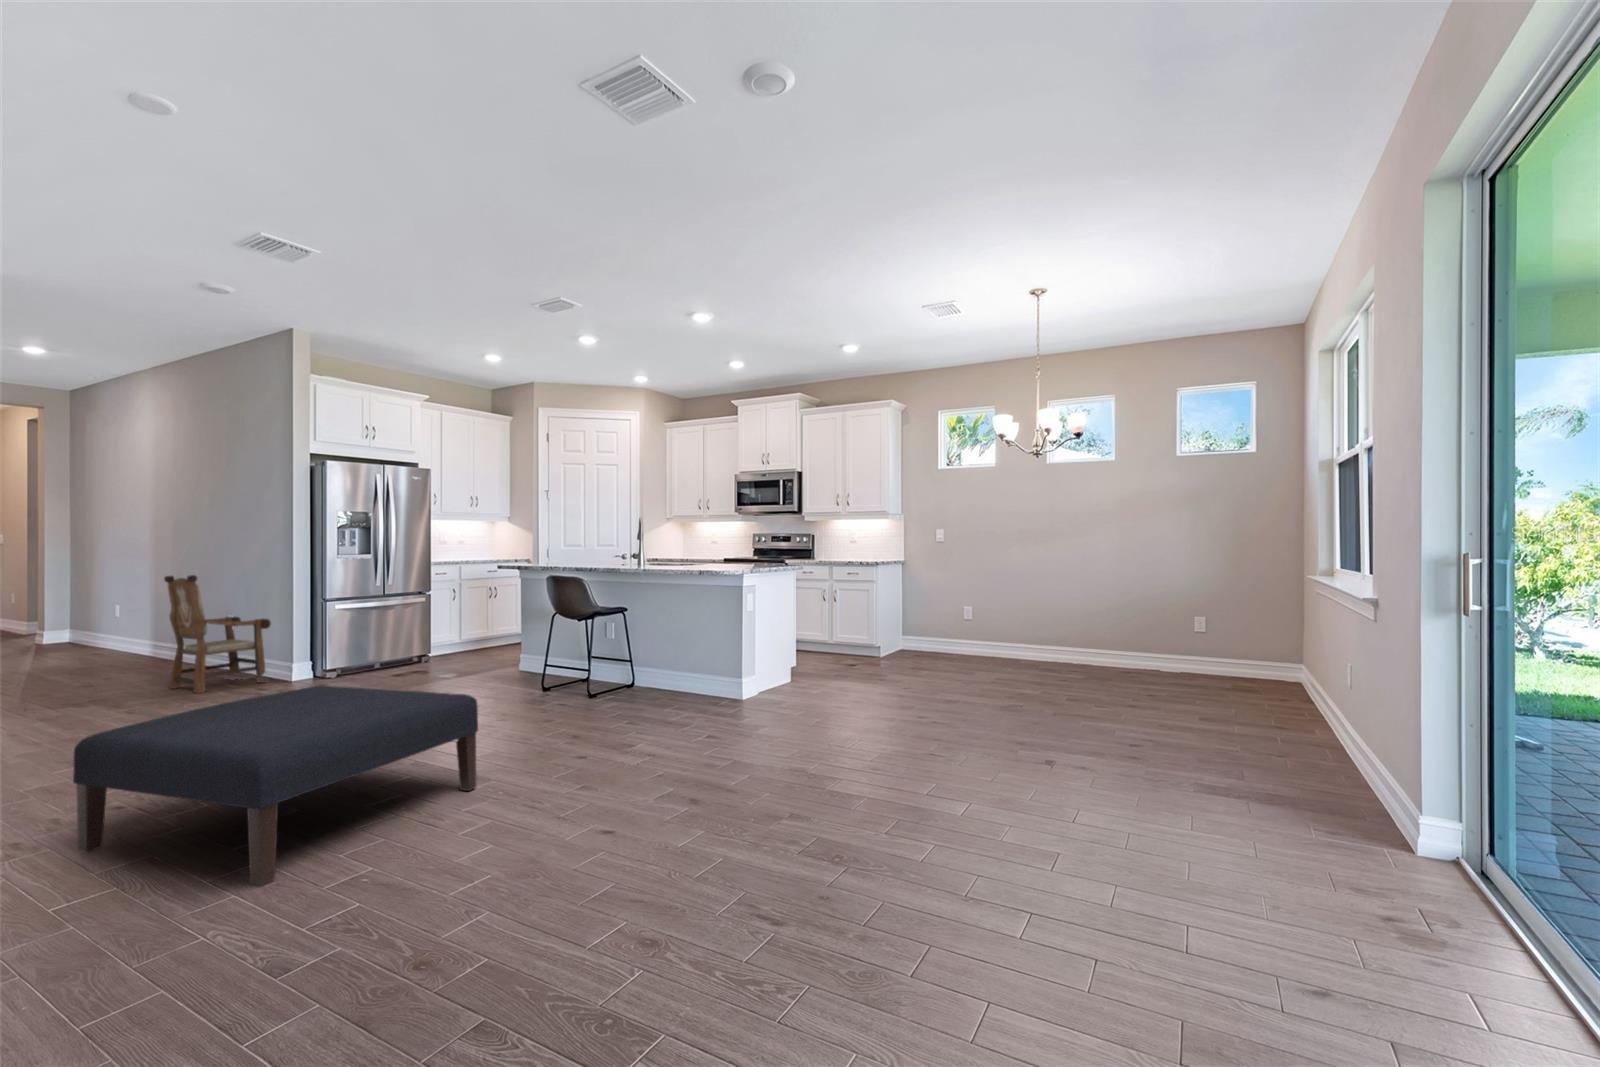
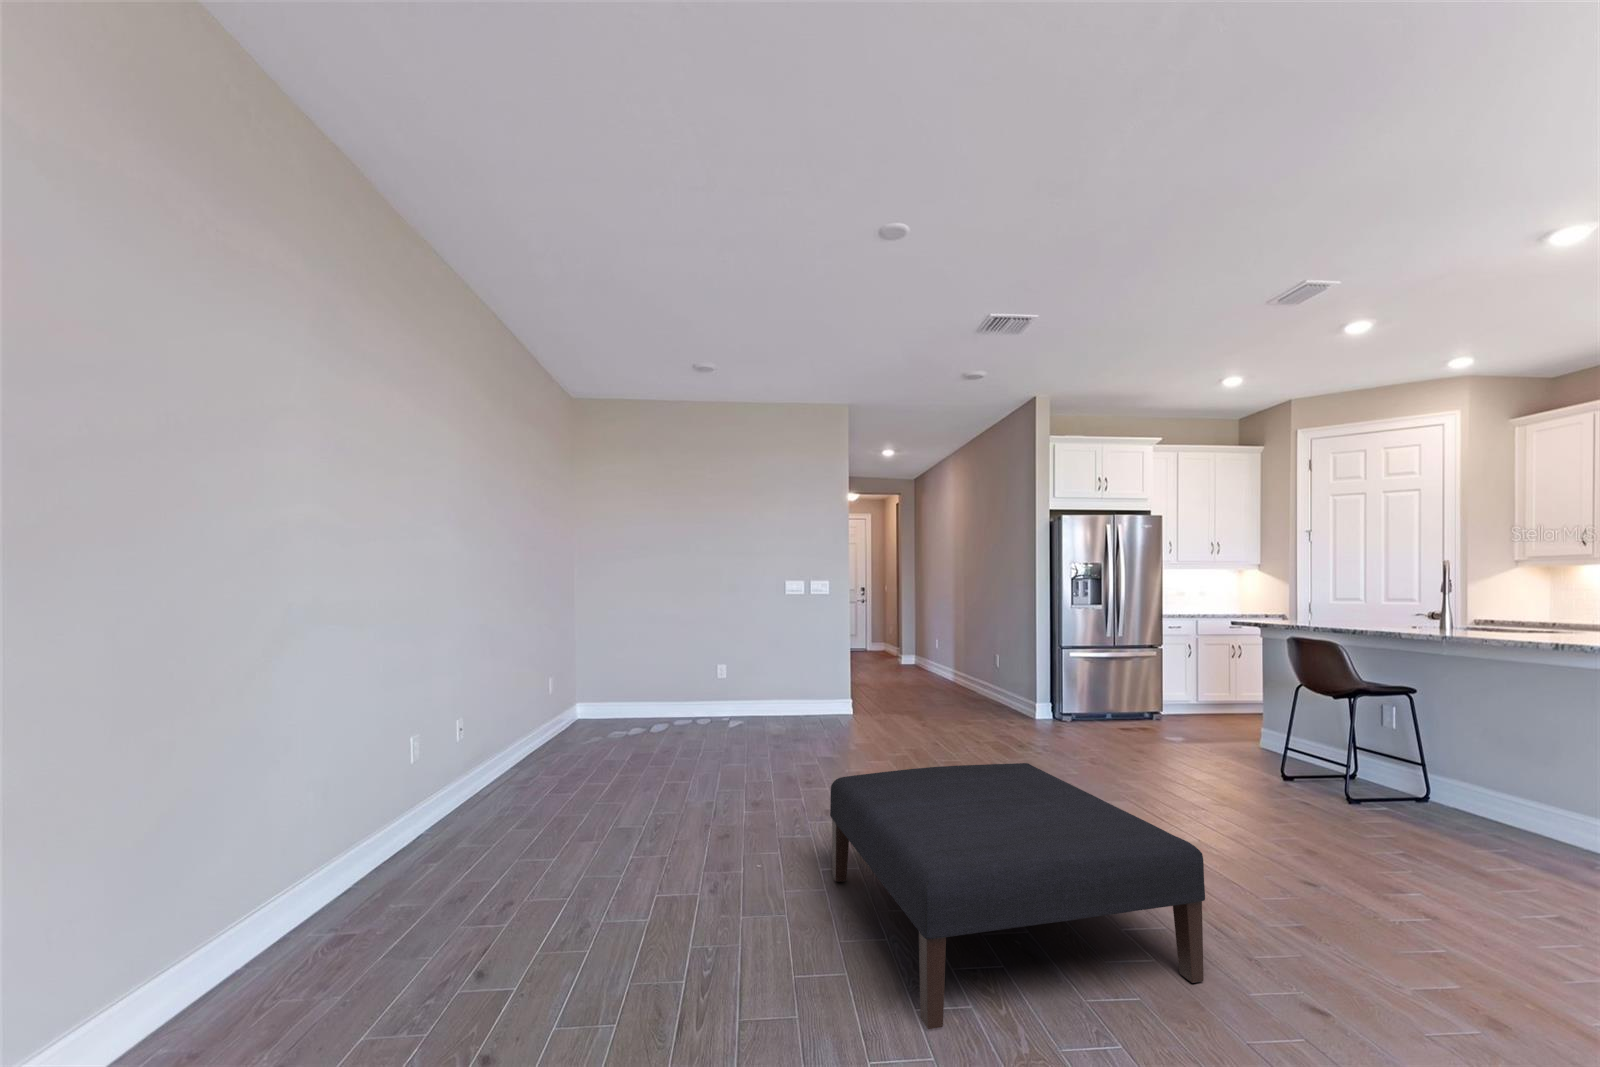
armchair: present [164,575,271,693] -> none [948,614,1019,714]

